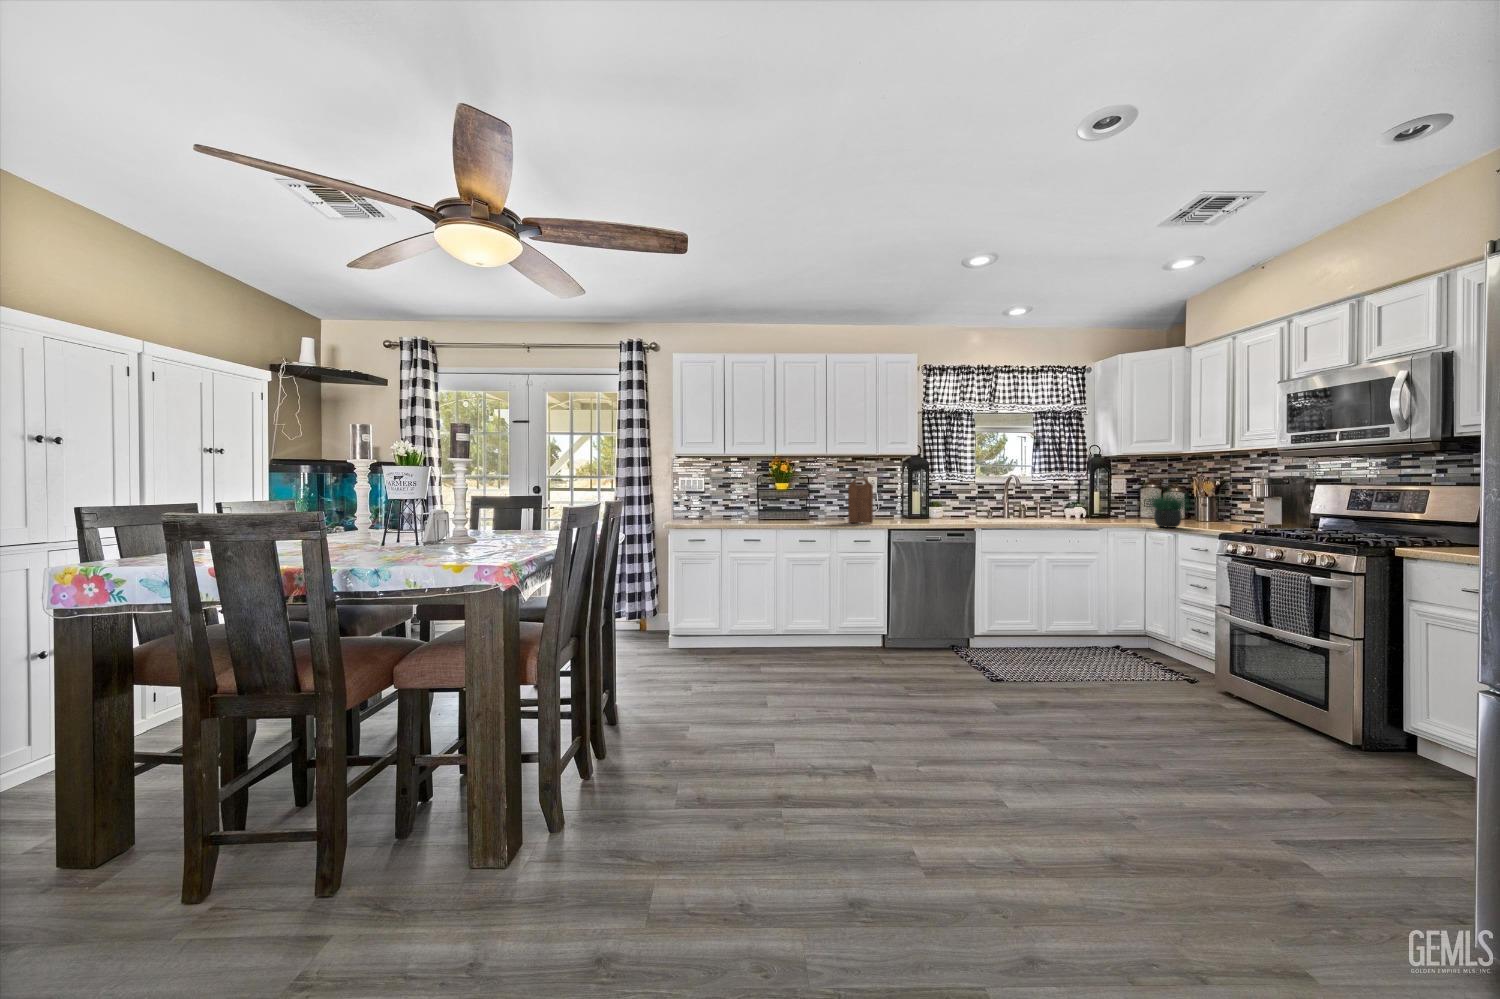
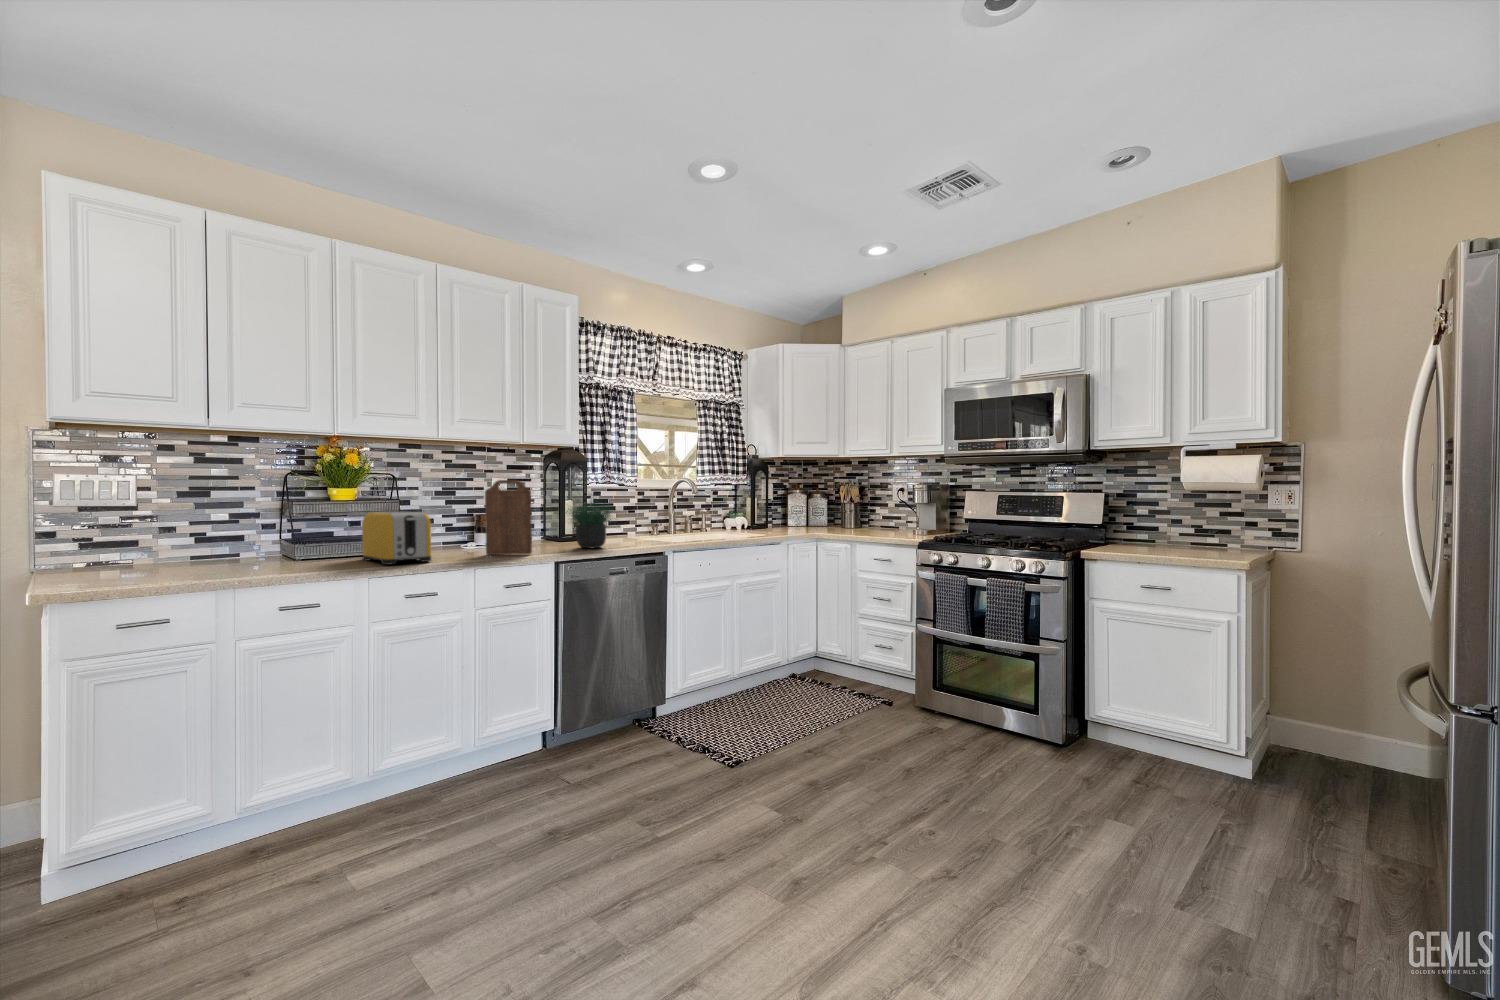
potted plant: present [1148,491,1188,528] -> present [566,500,613,548]
toaster: none [788,497,815,524] -> present [362,512,431,565]

